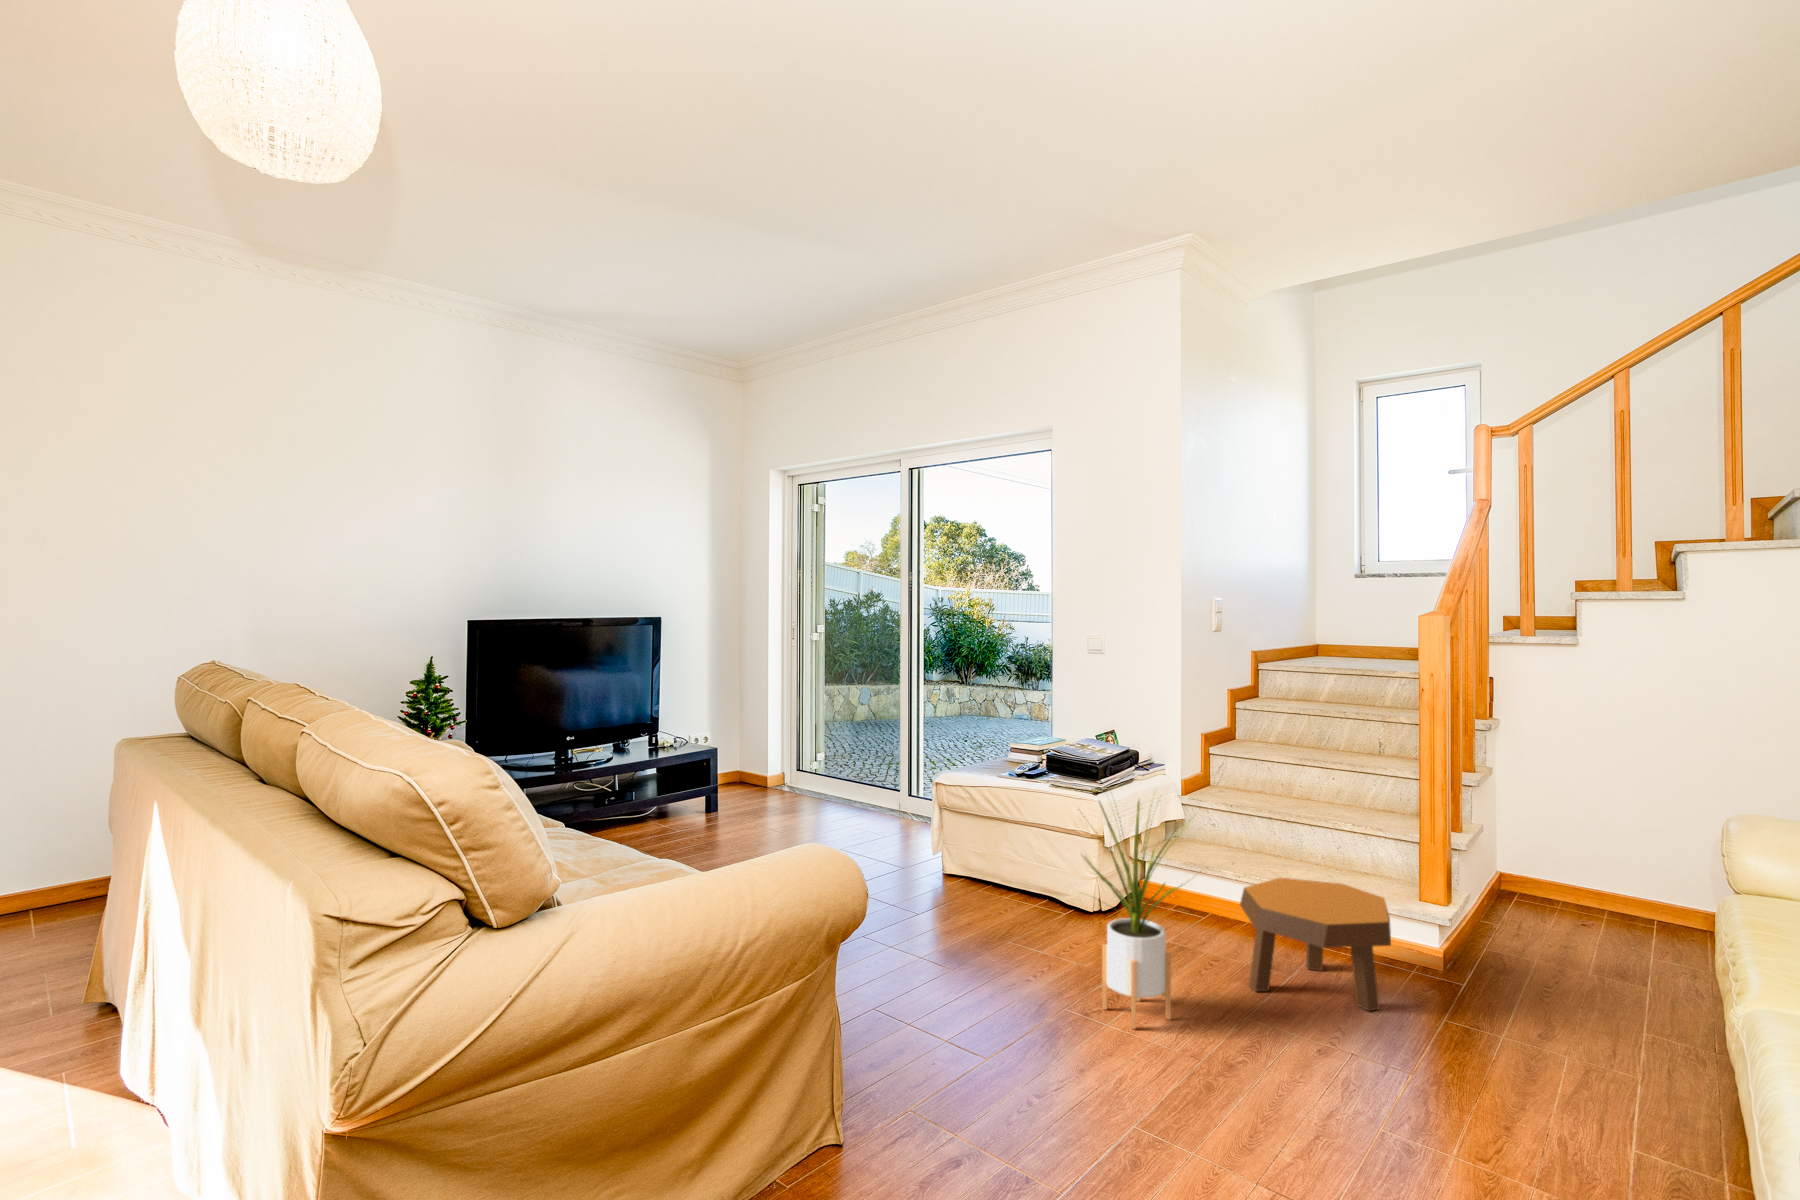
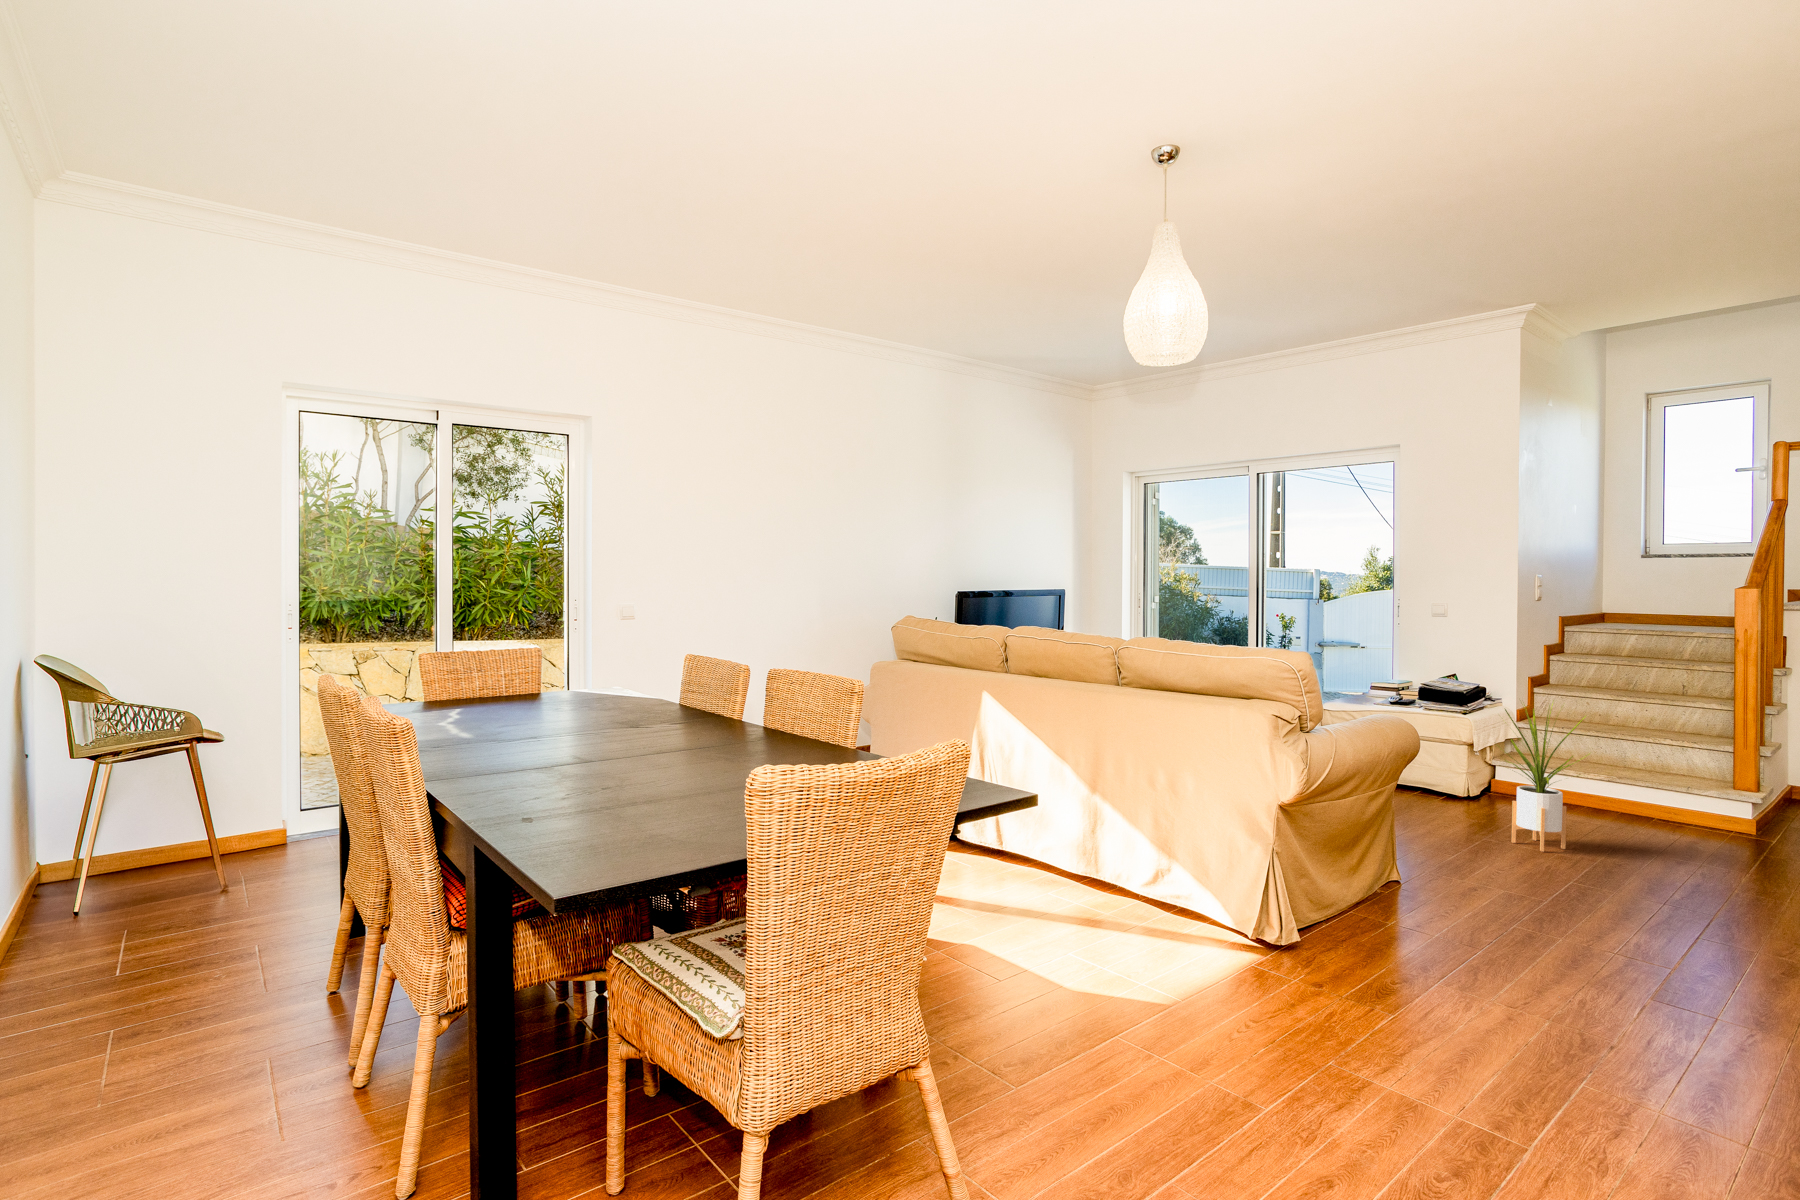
footstool: present [1240,878,1391,1011] -> none [1599,770,1728,852]

